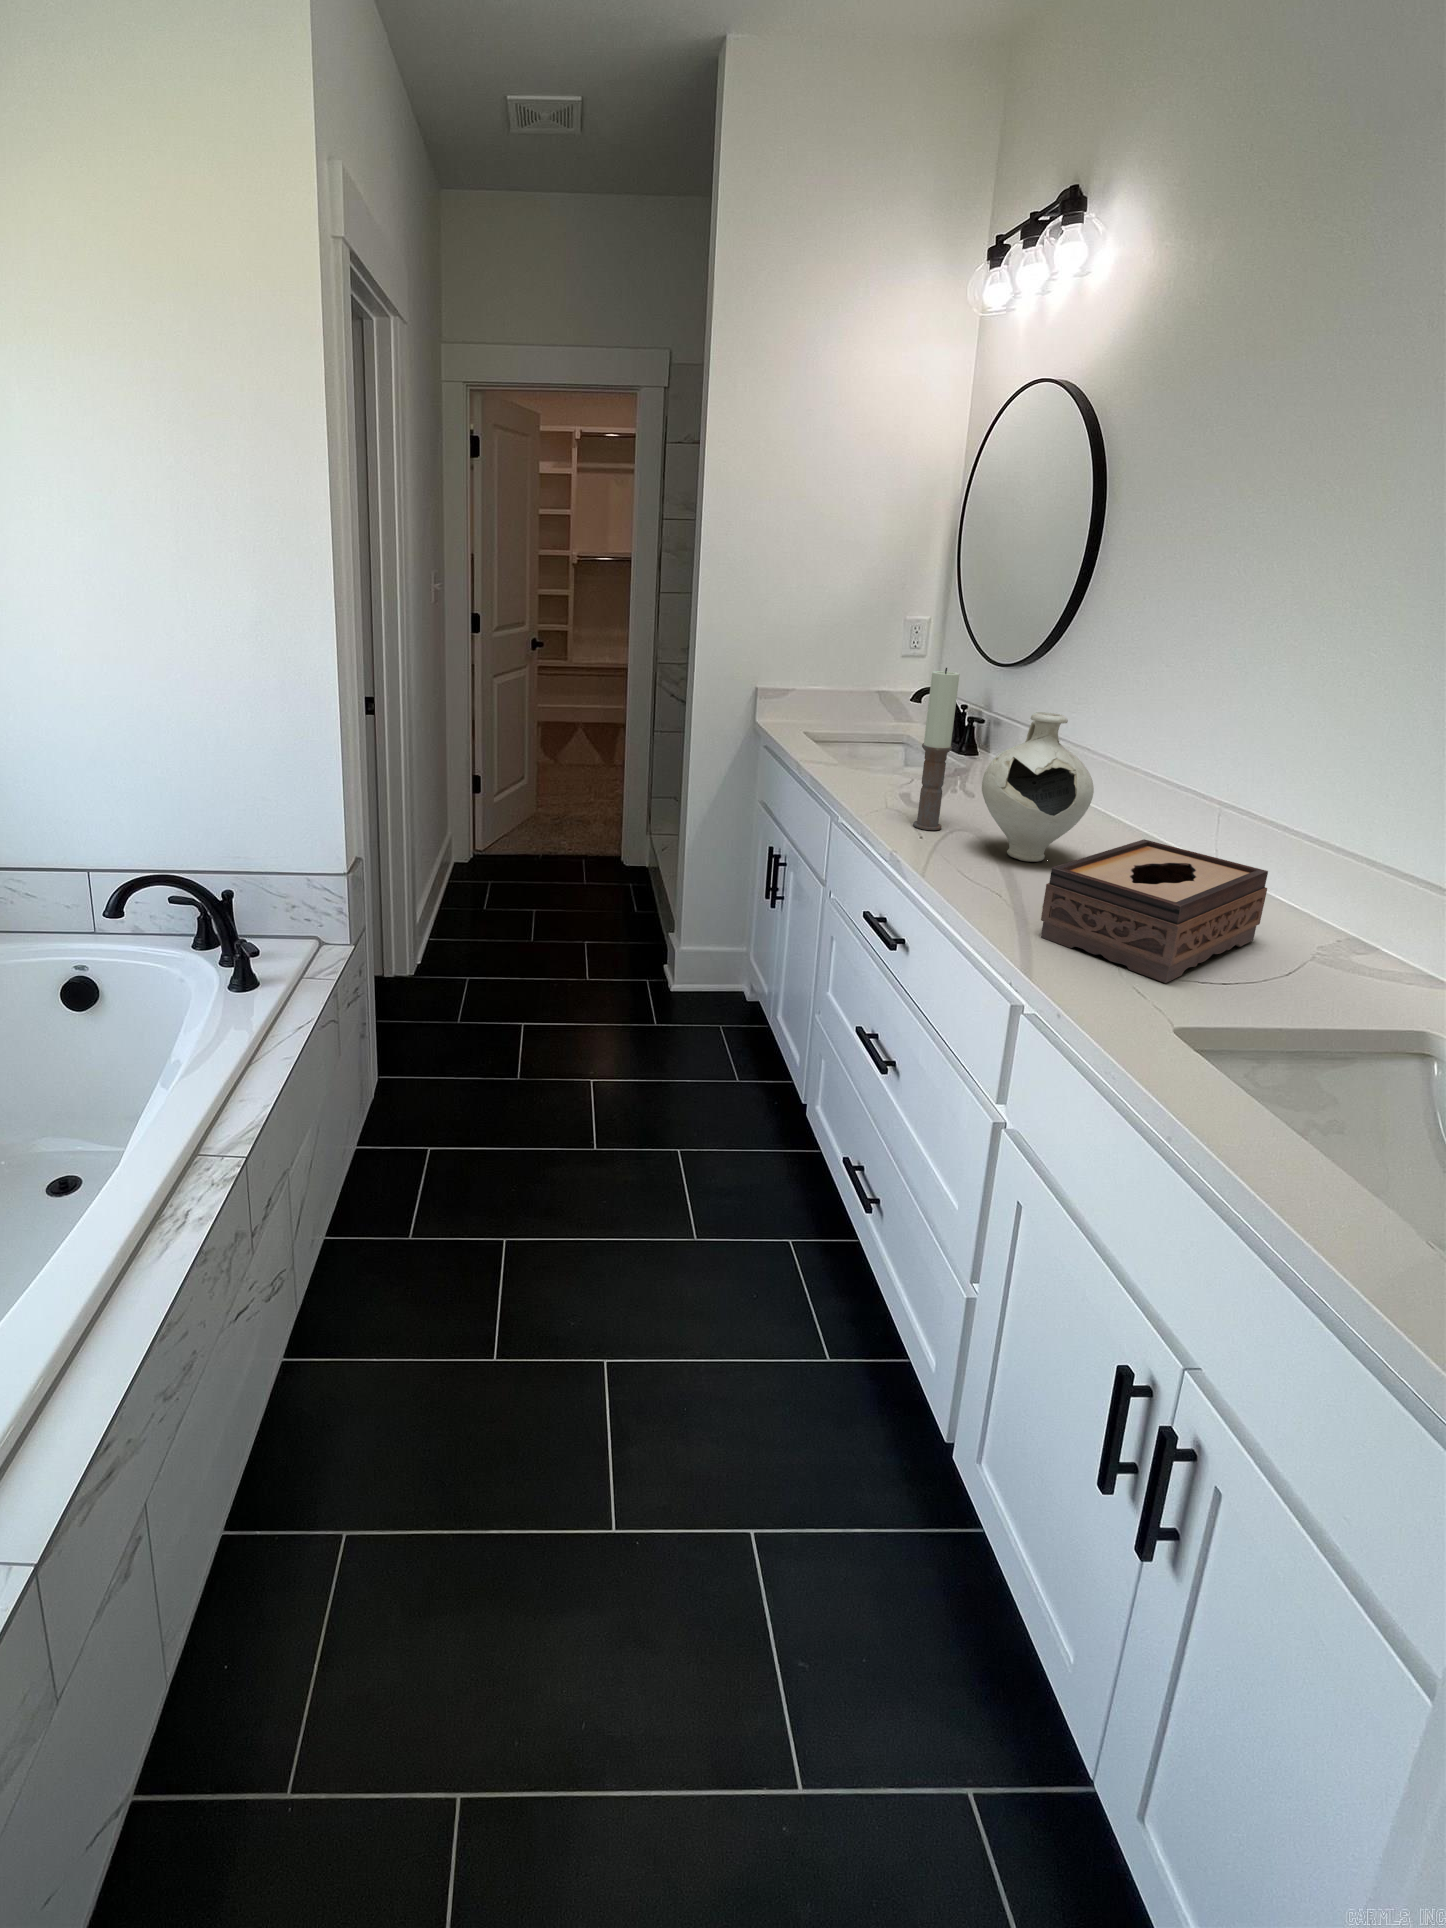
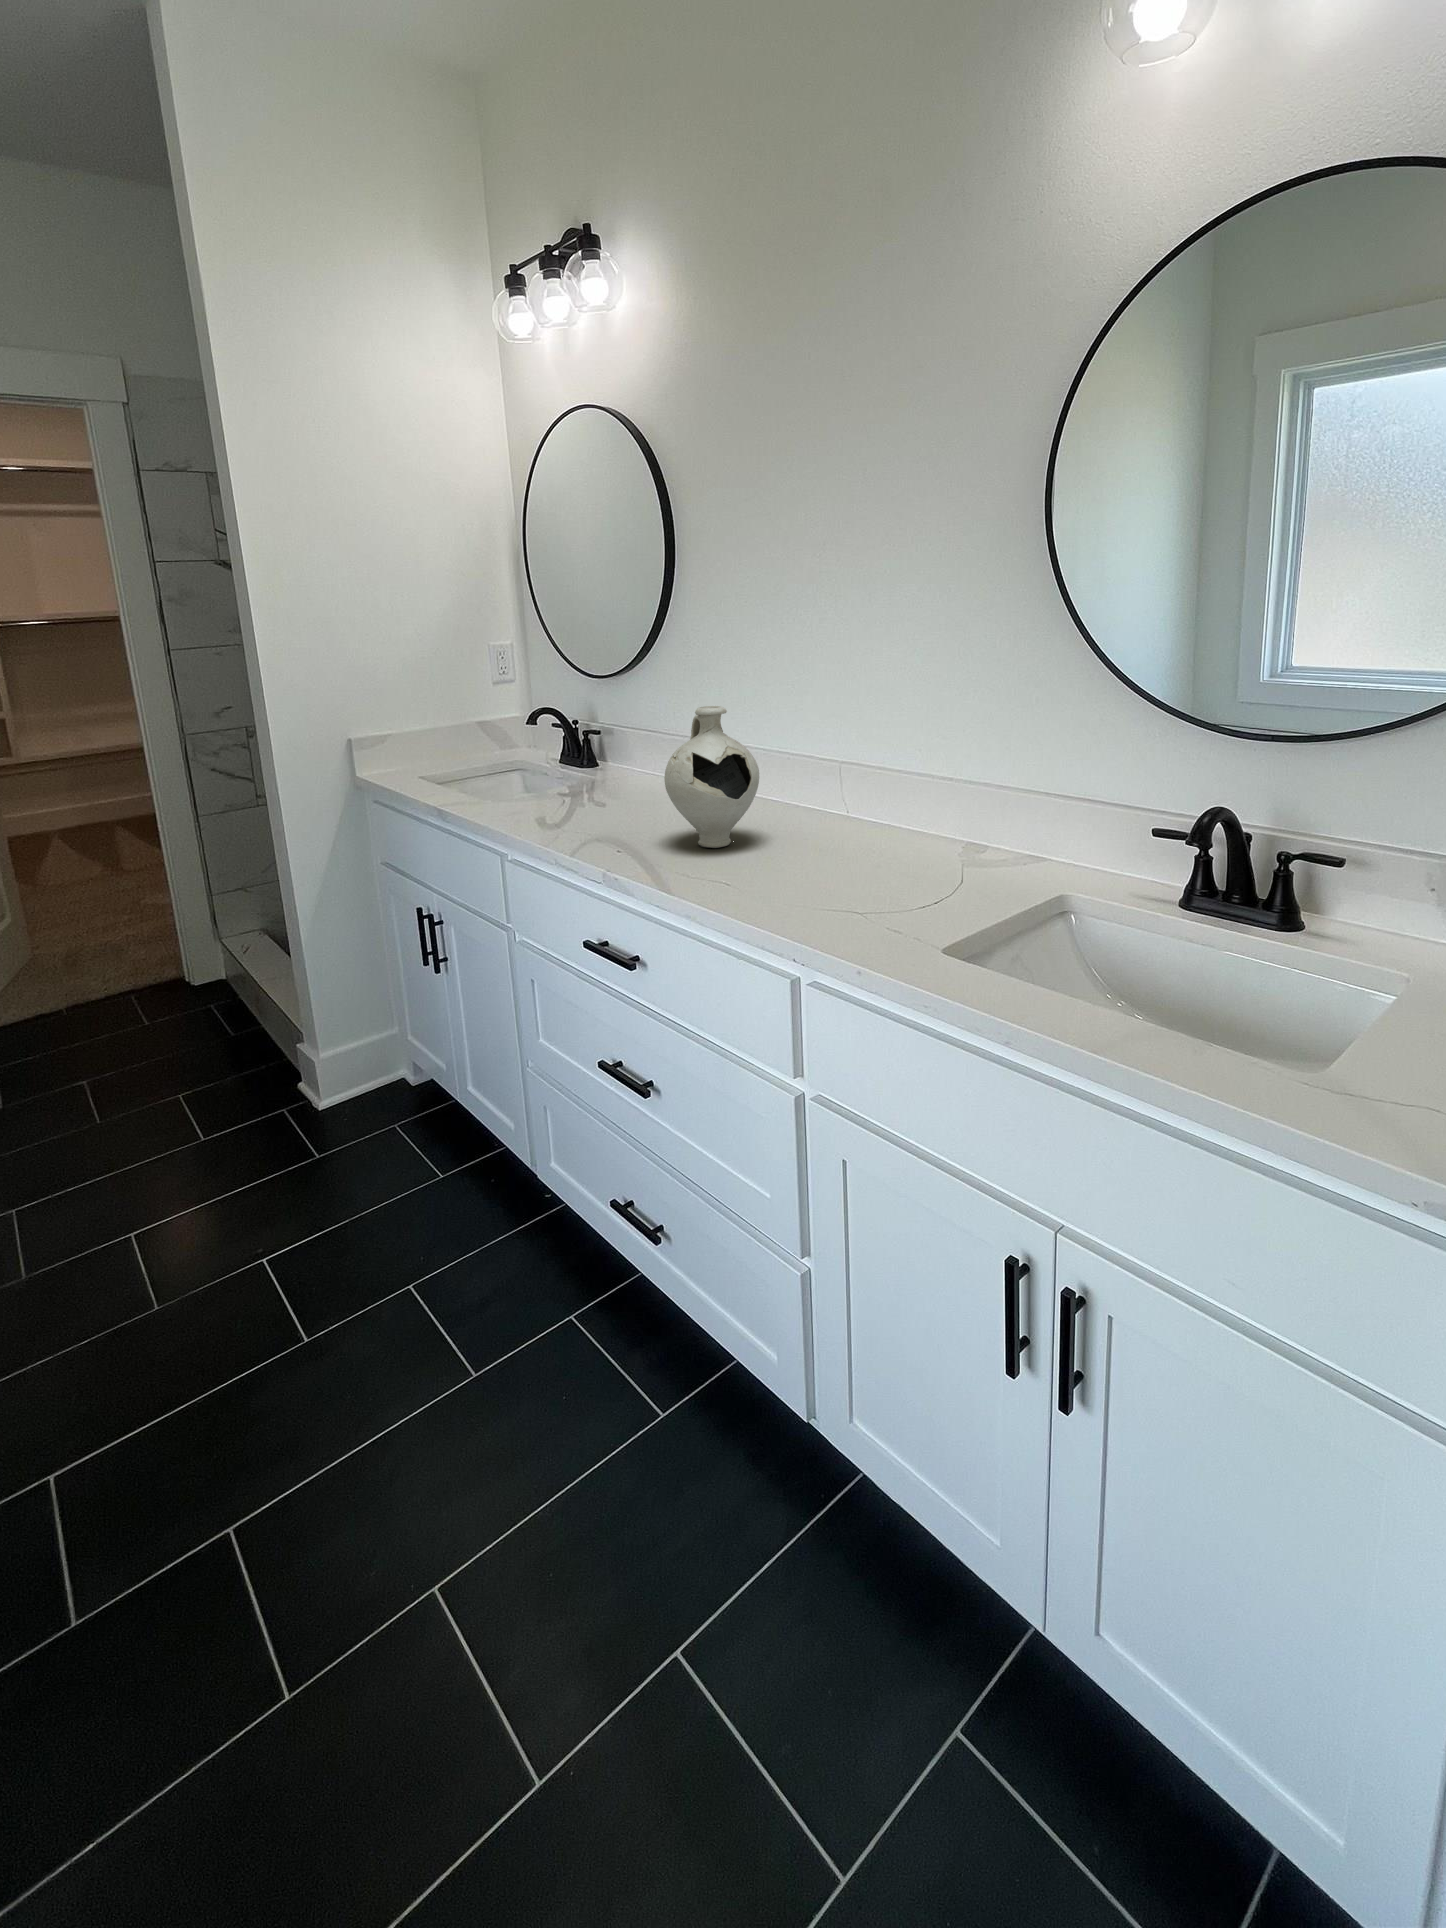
candle: present [913,668,960,830] -> none [590,679,628,843]
tissue box: present [1041,839,1268,983] -> none [785,801,919,916]

